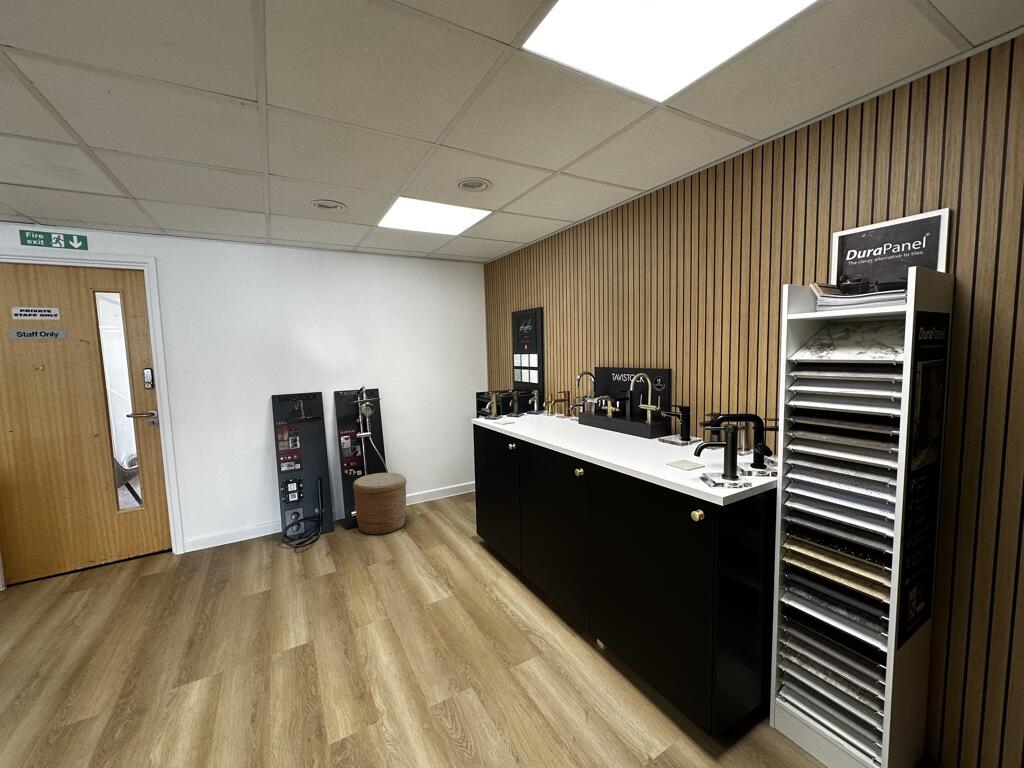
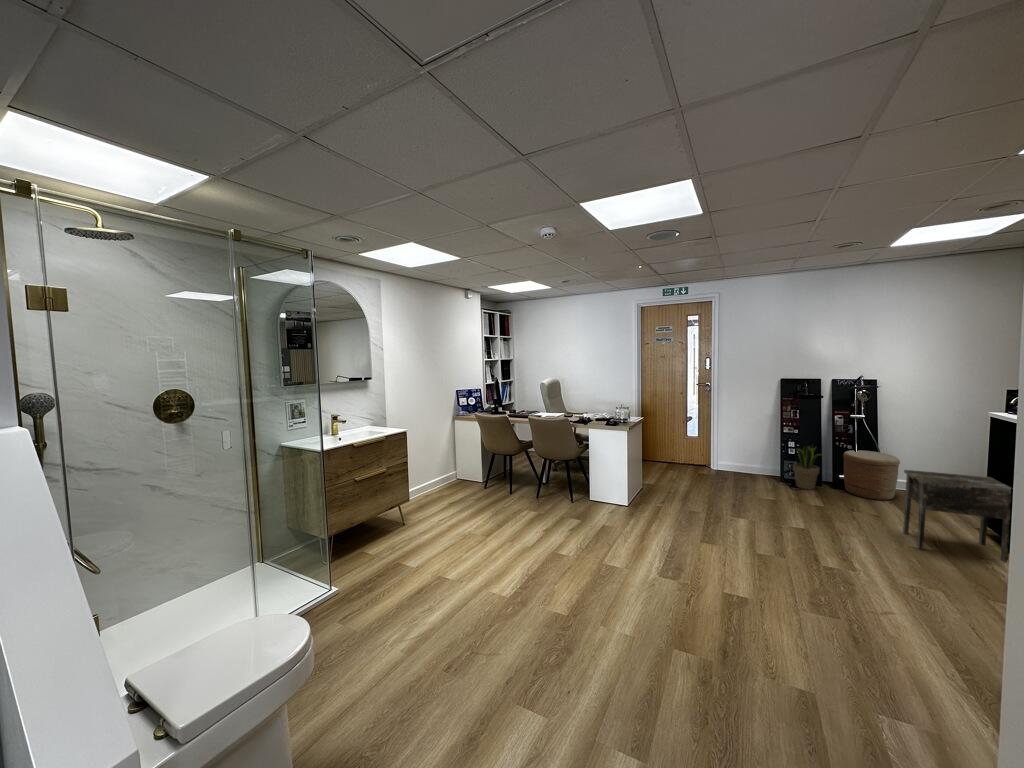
potted plant: none [295,483,330,546] -> present [793,446,819,489]
side table: none [409,486,500,601] -> present [903,470,1013,563]

